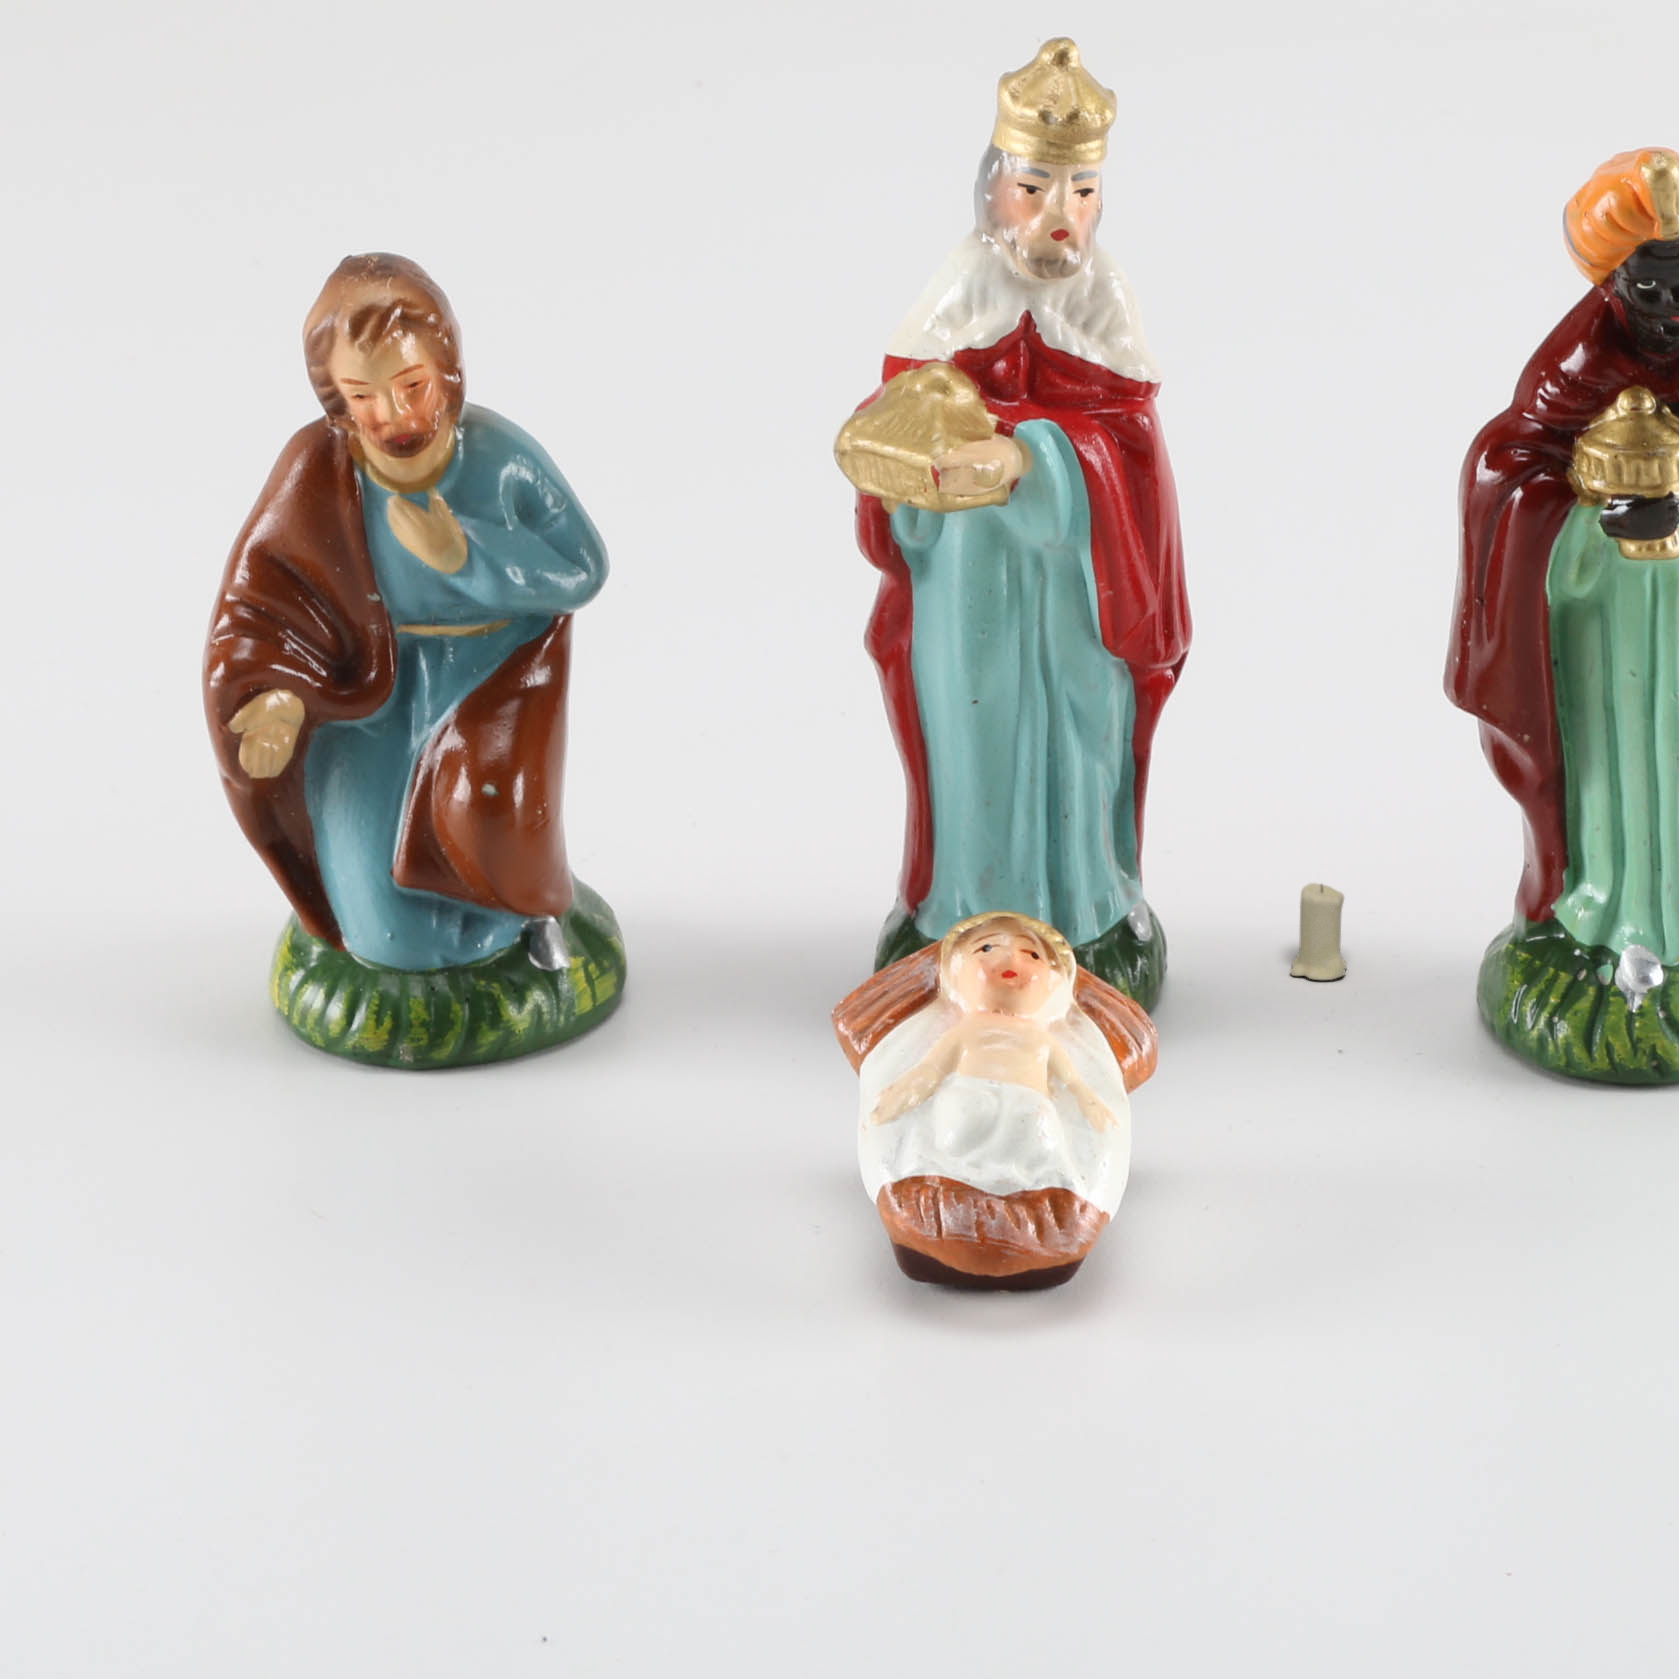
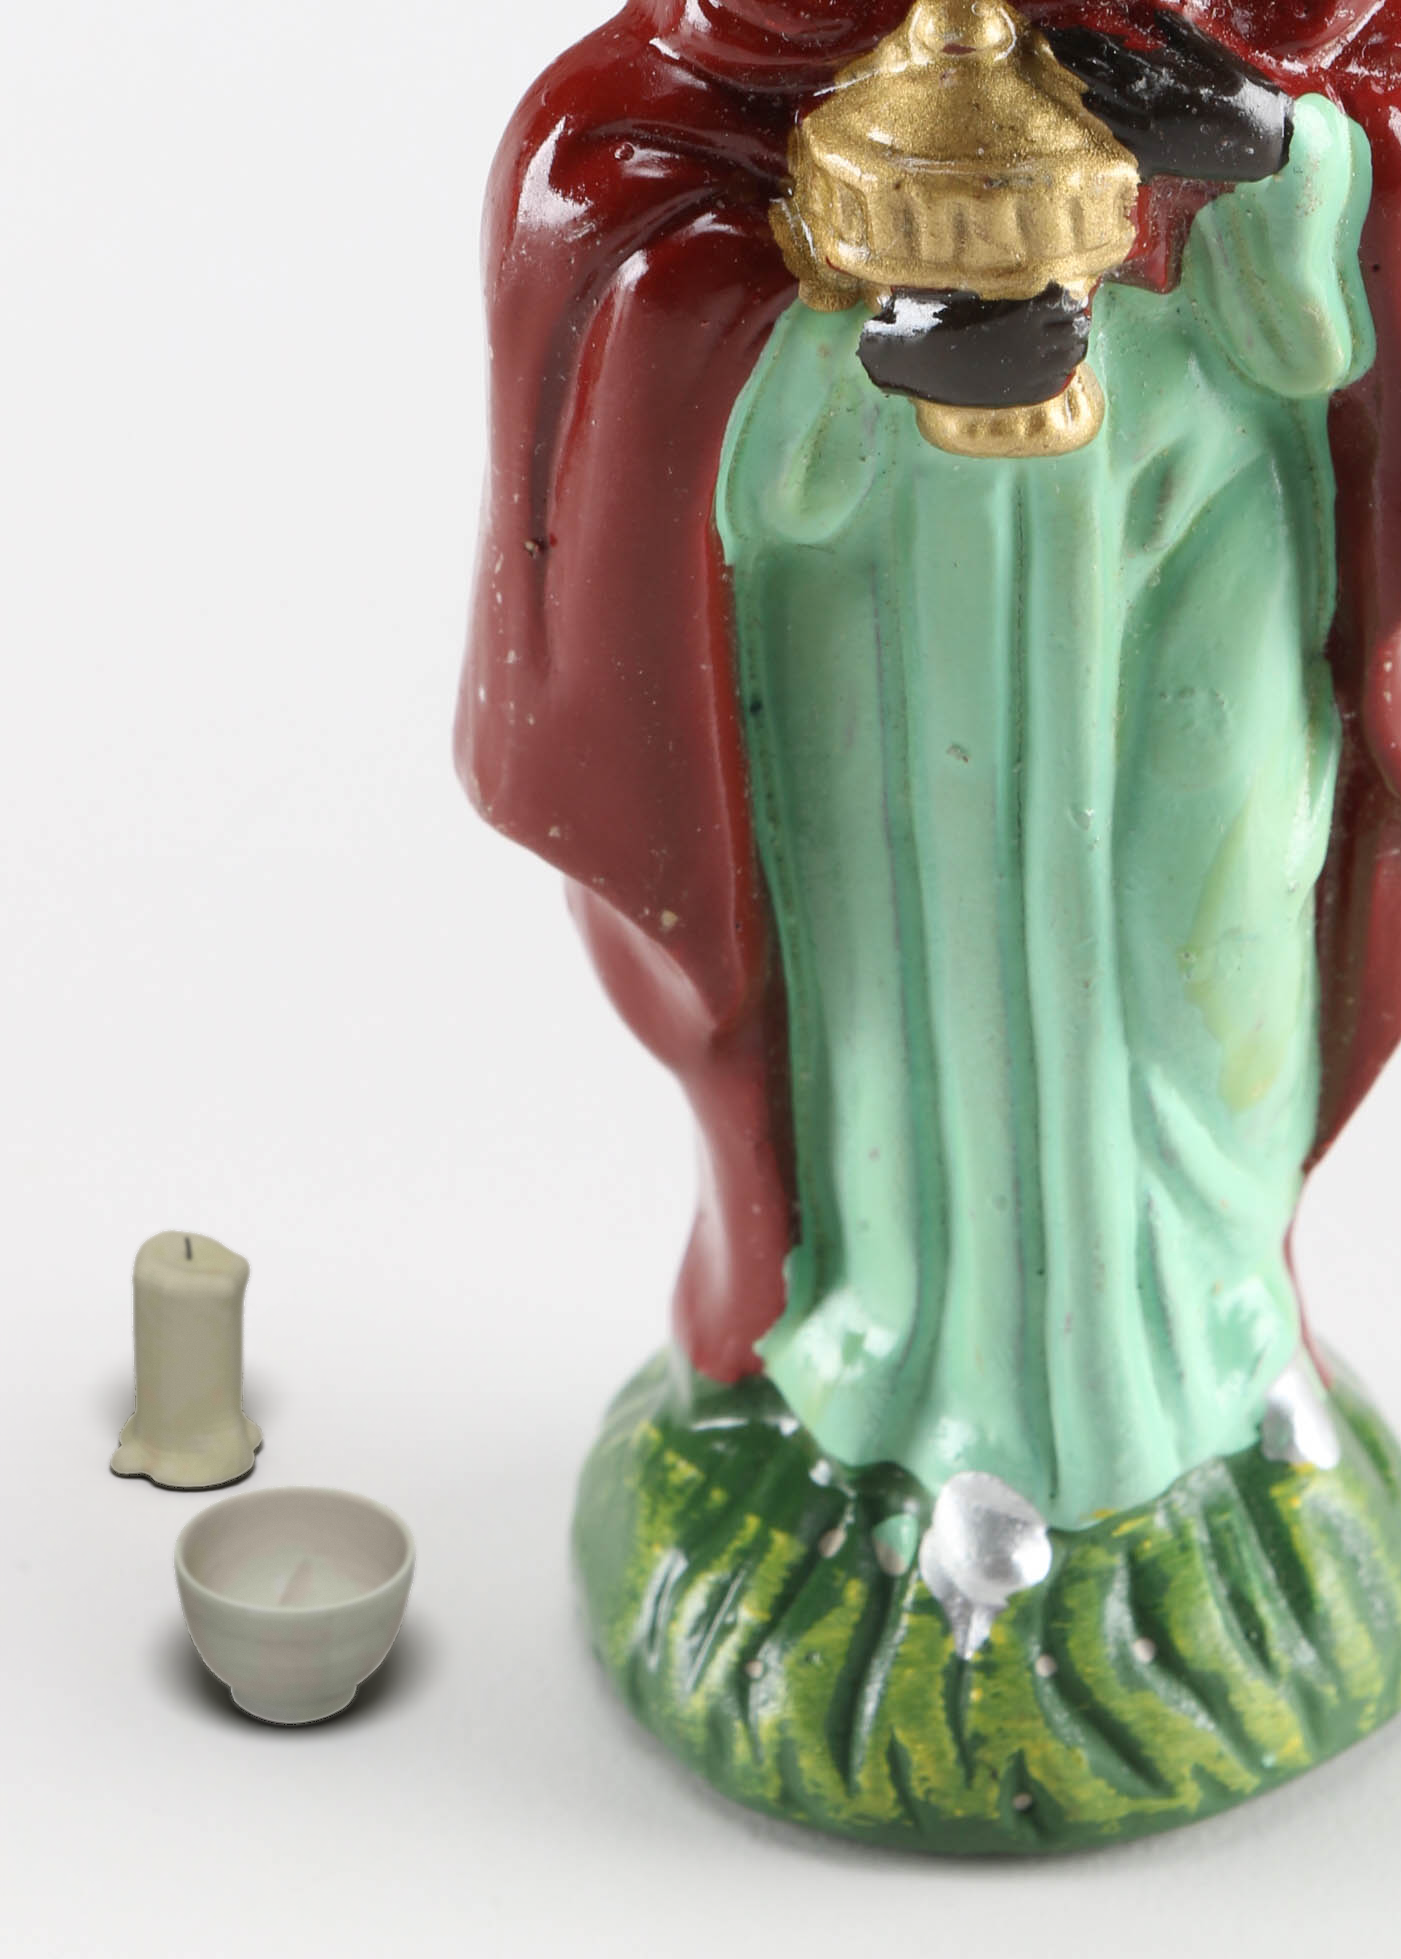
bowl: none [1332,964,1421,1047] -> present [174,1486,416,1724]

